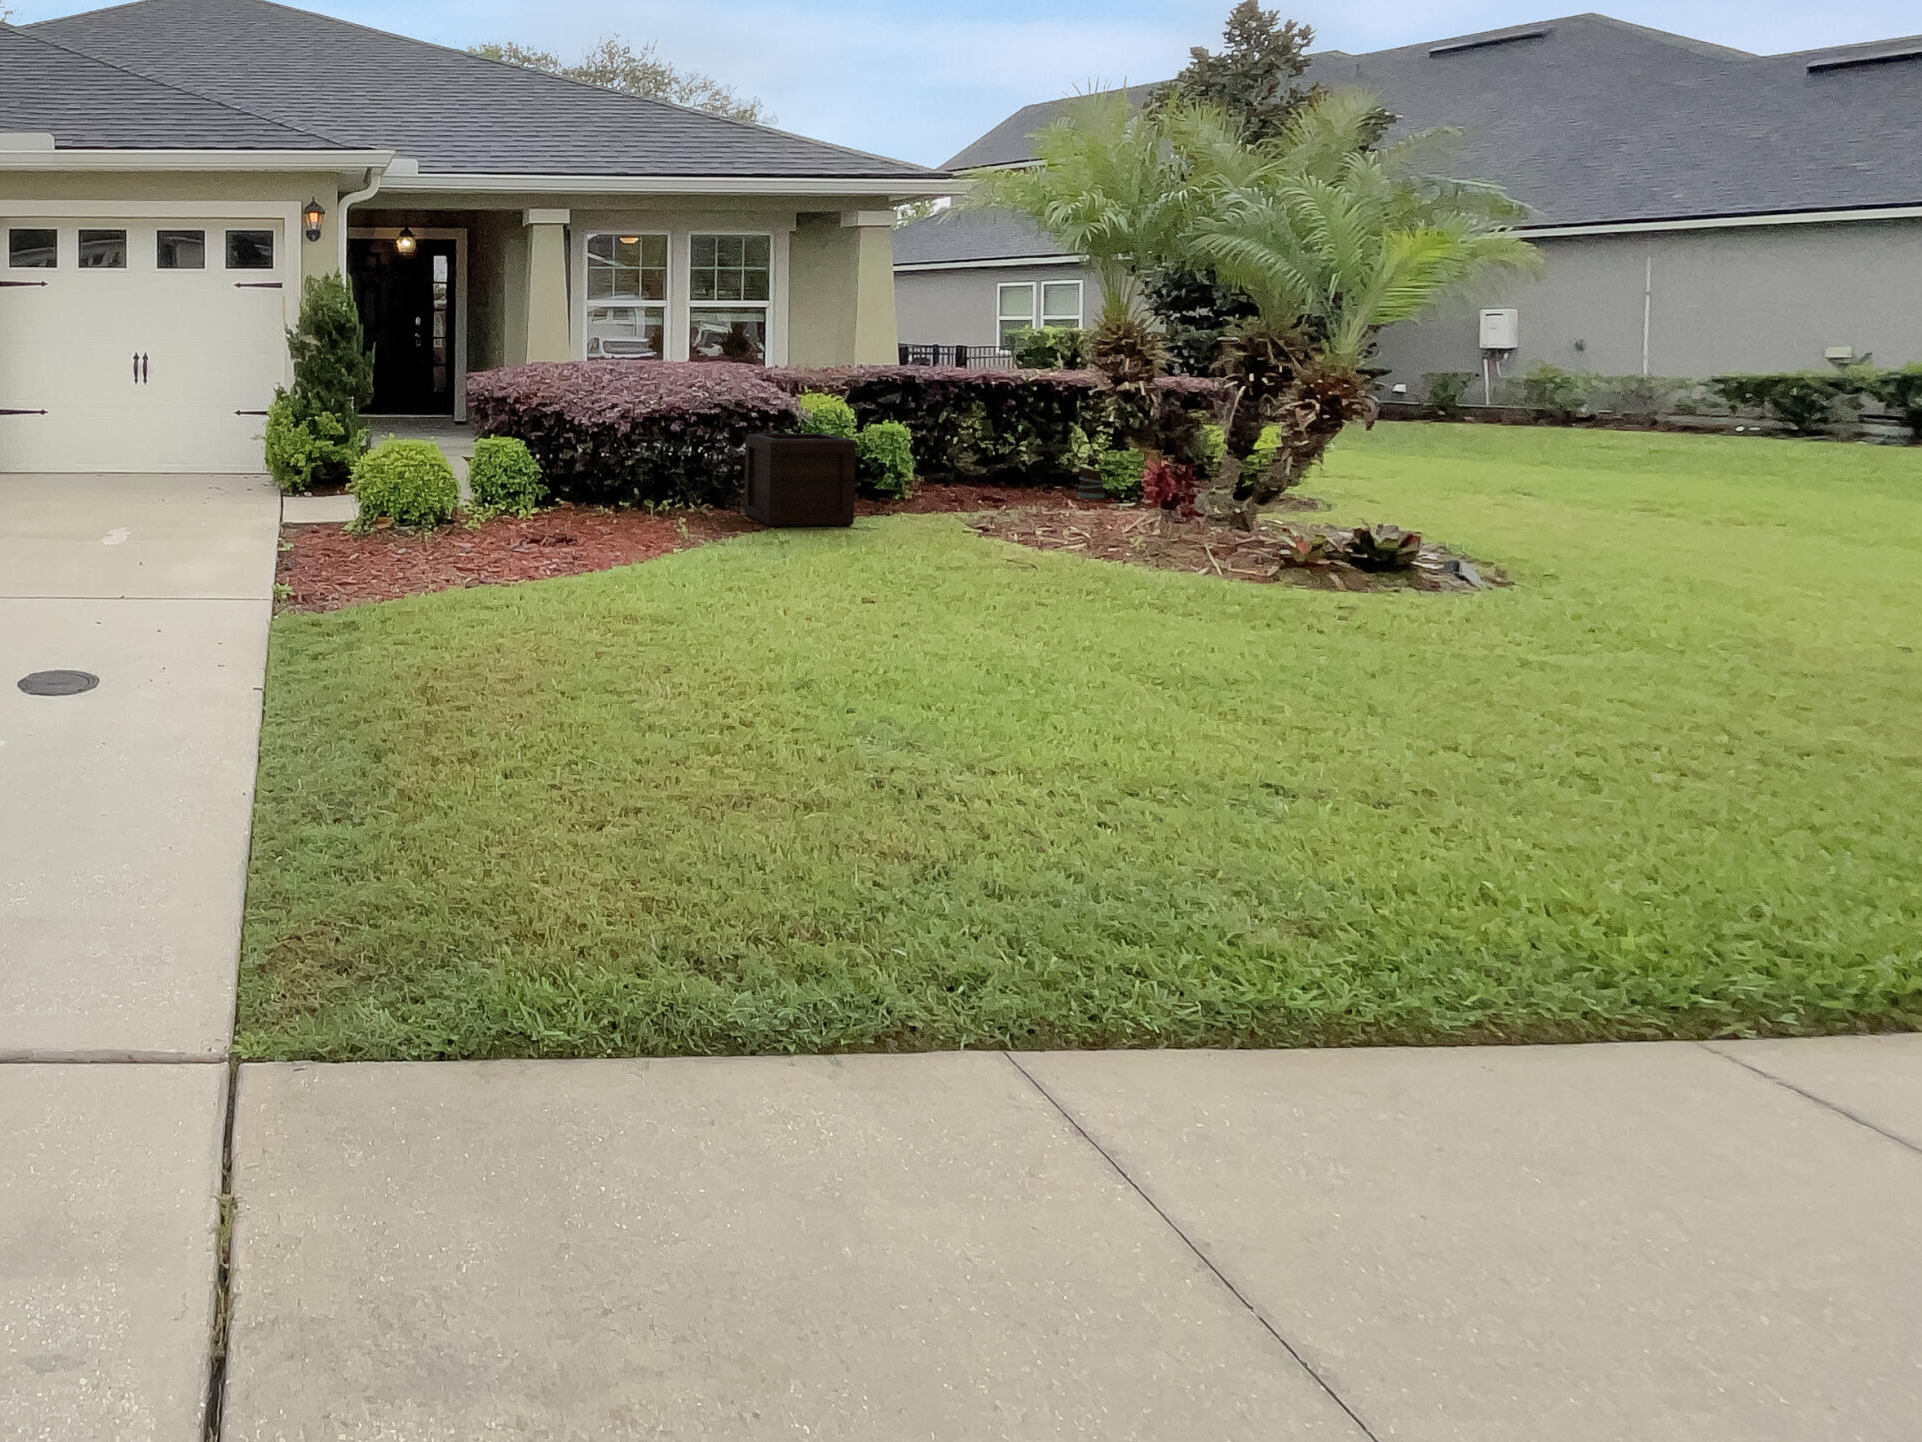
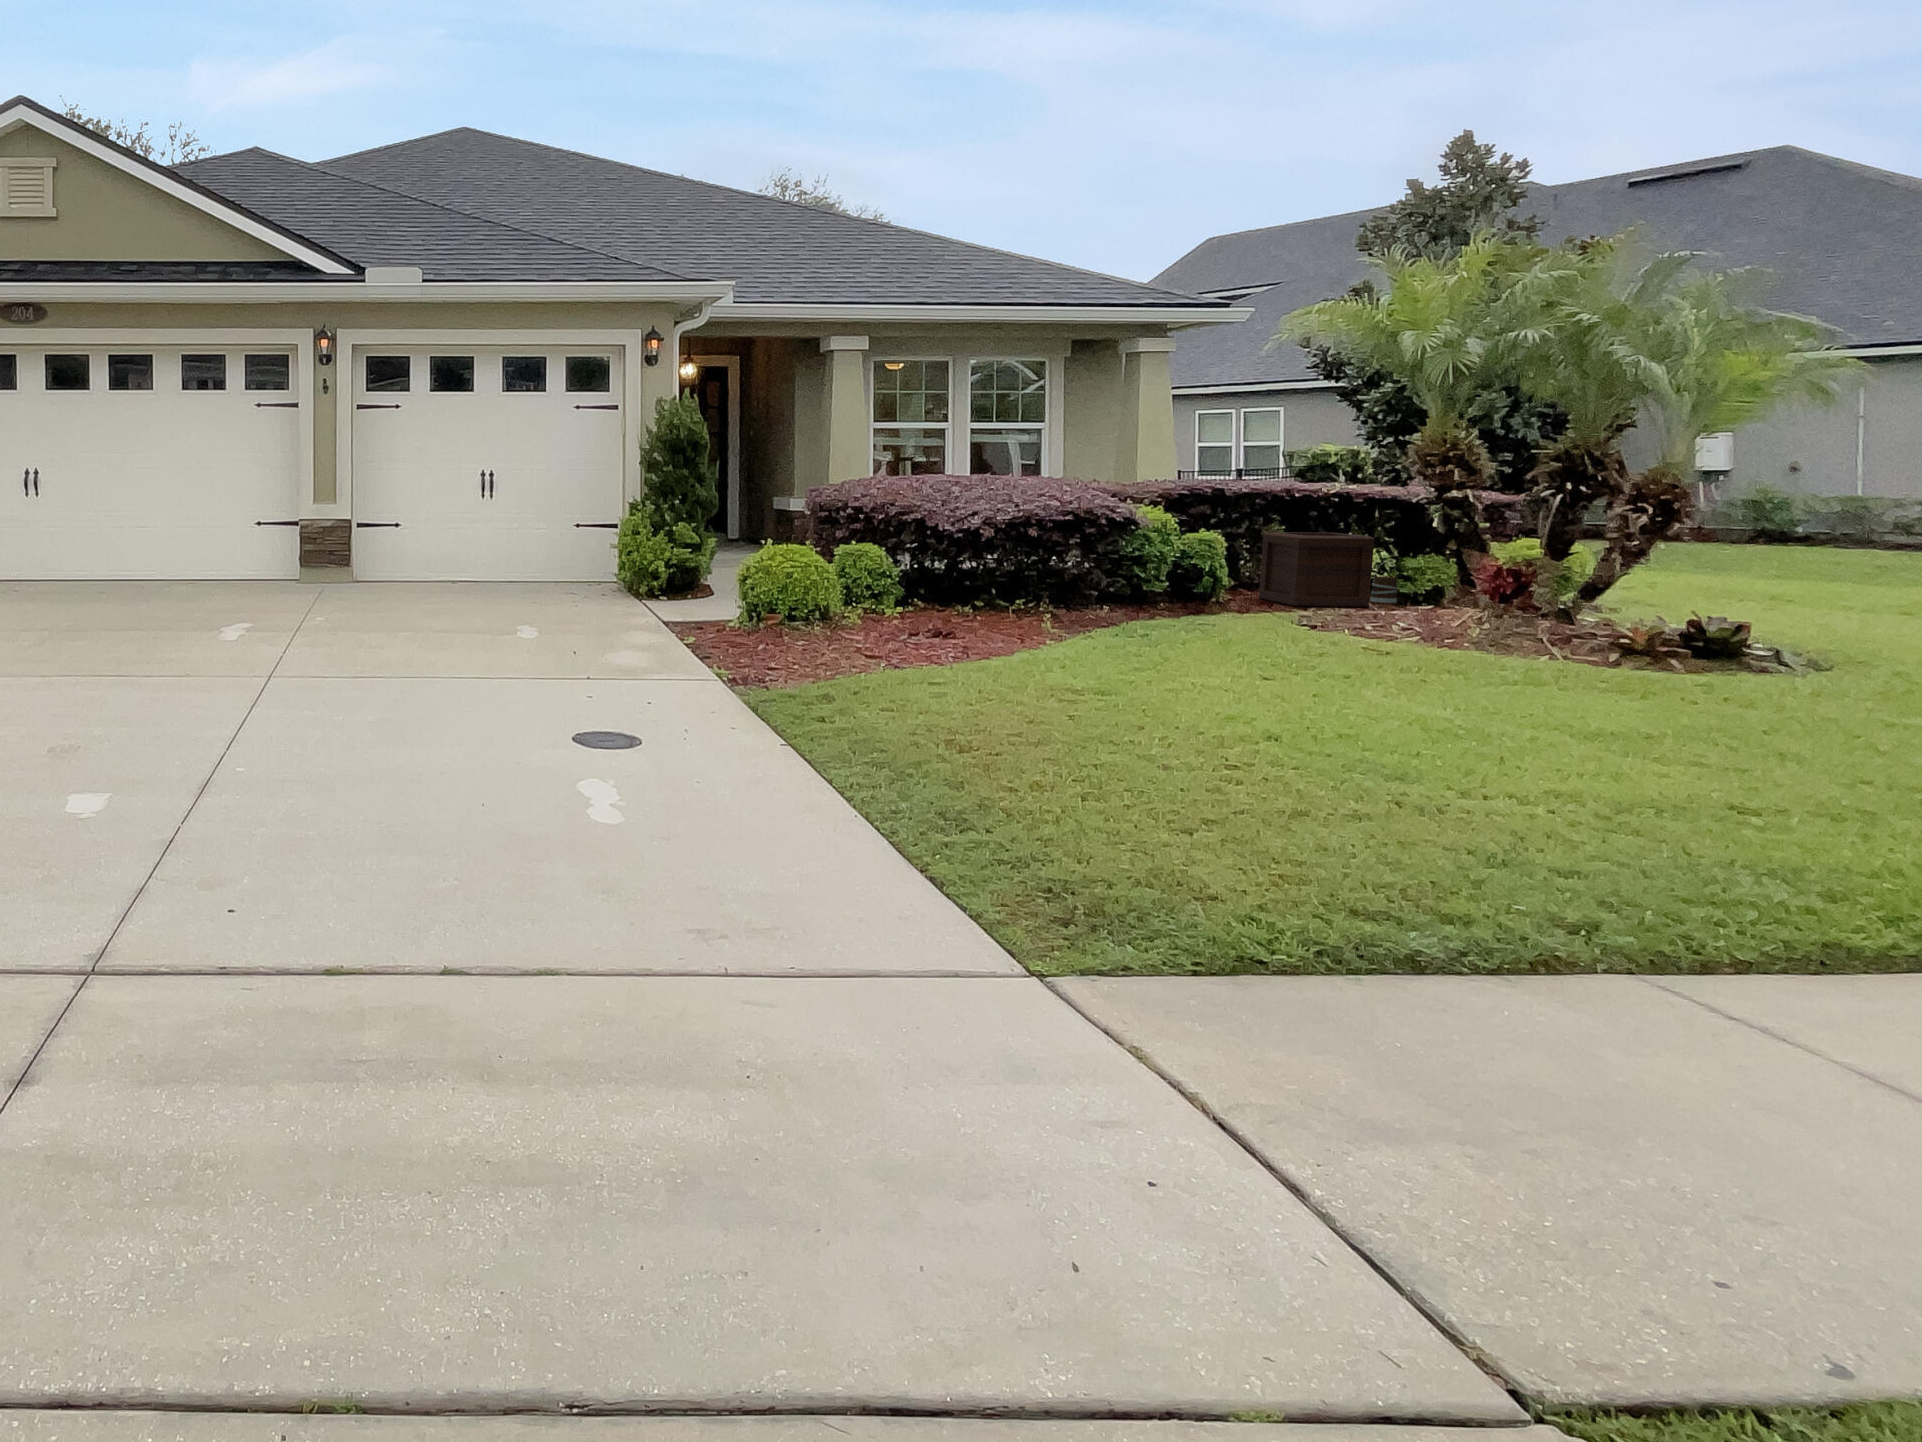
wooden crate: present [744,433,856,527] -> present [1259,532,1374,607]

